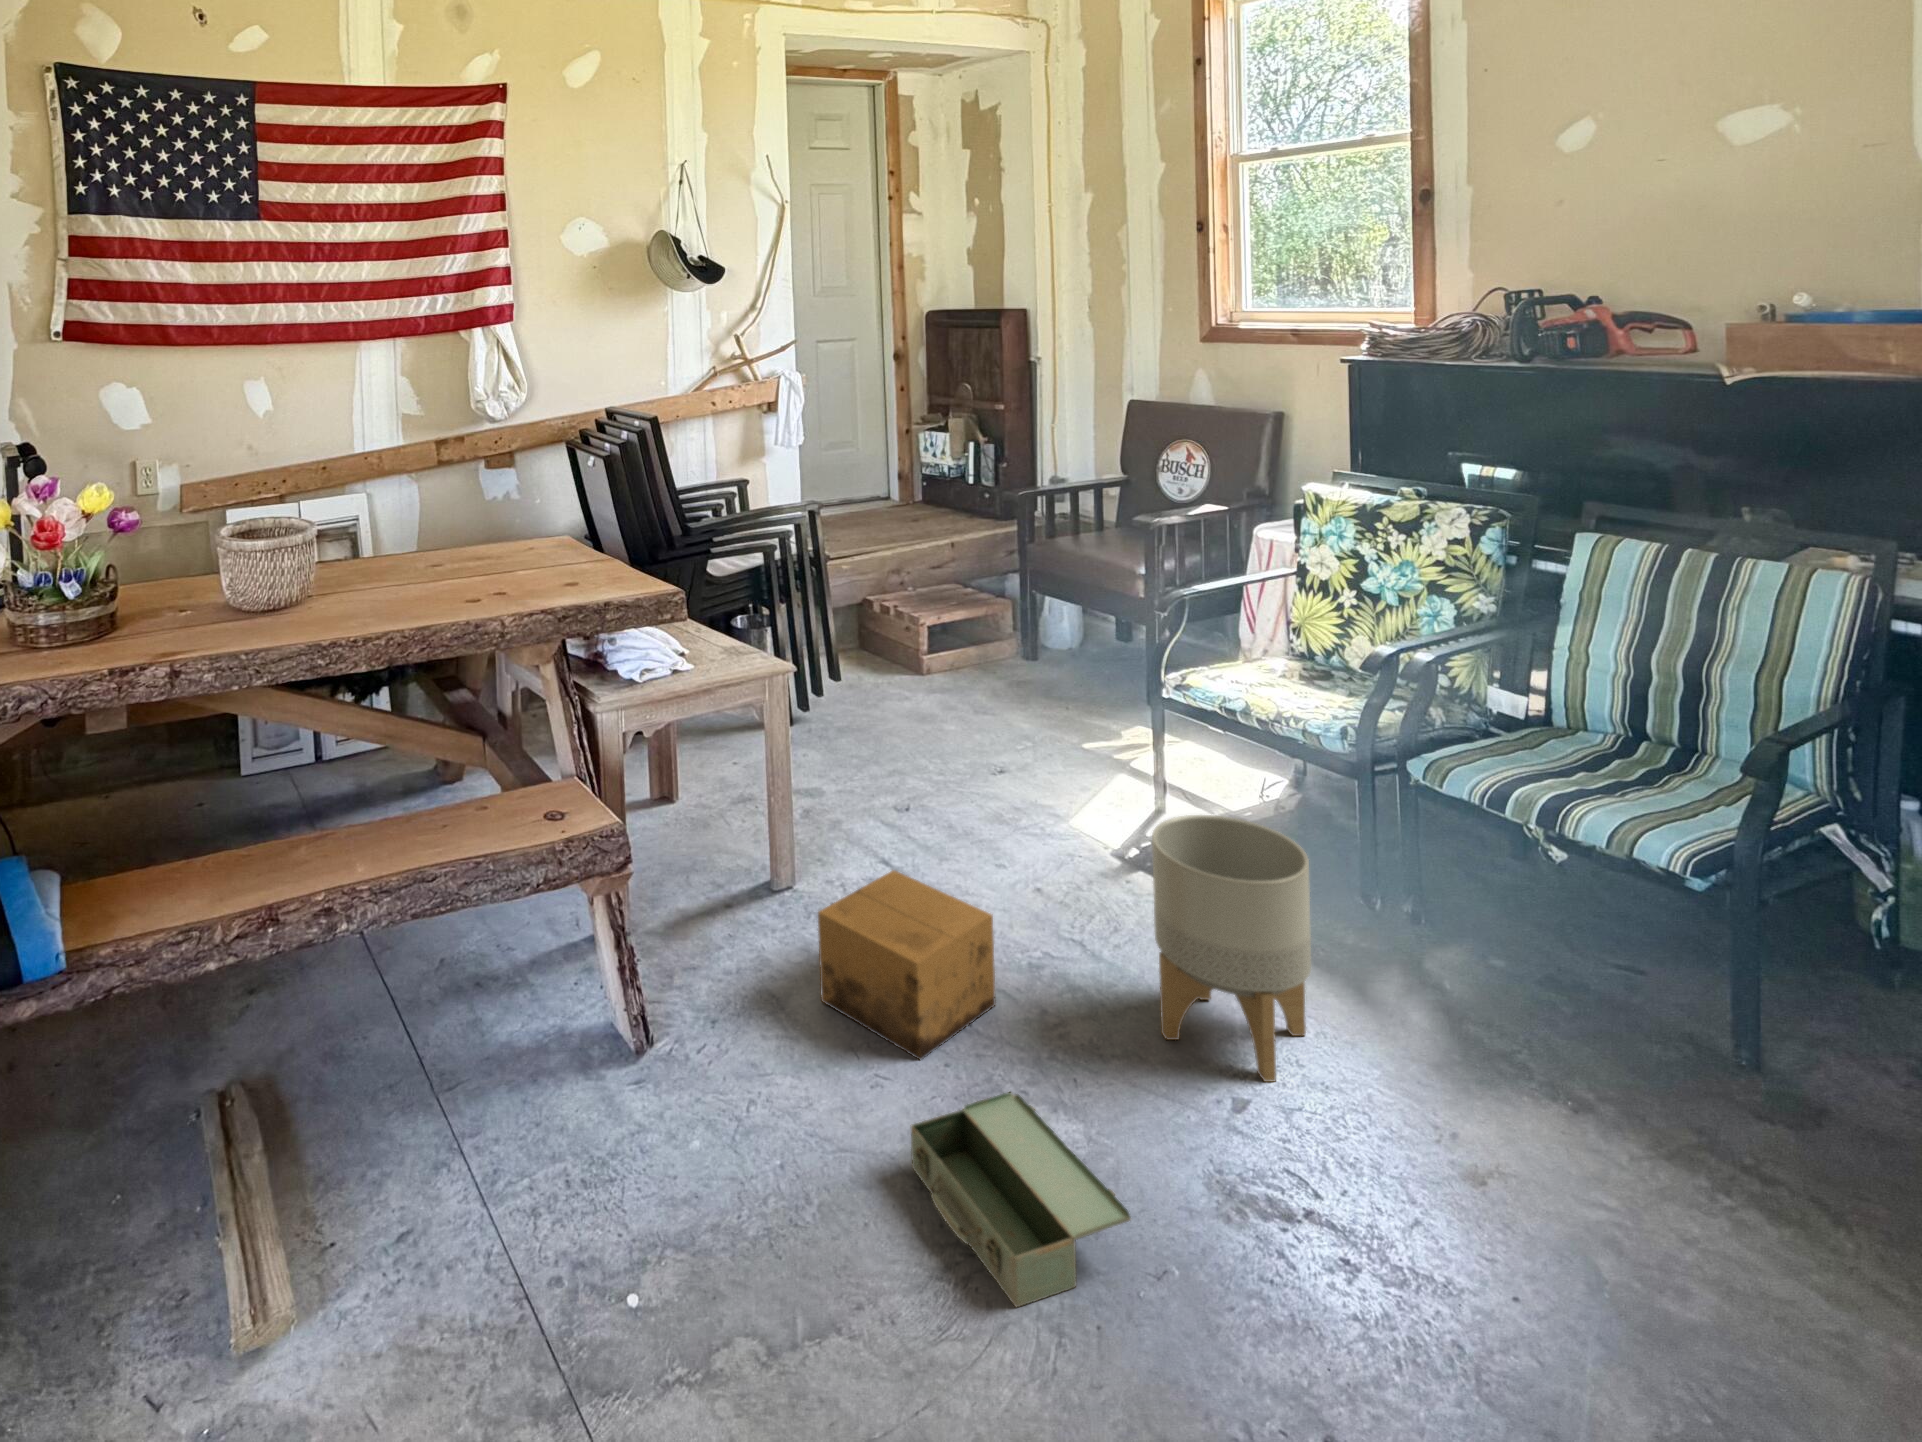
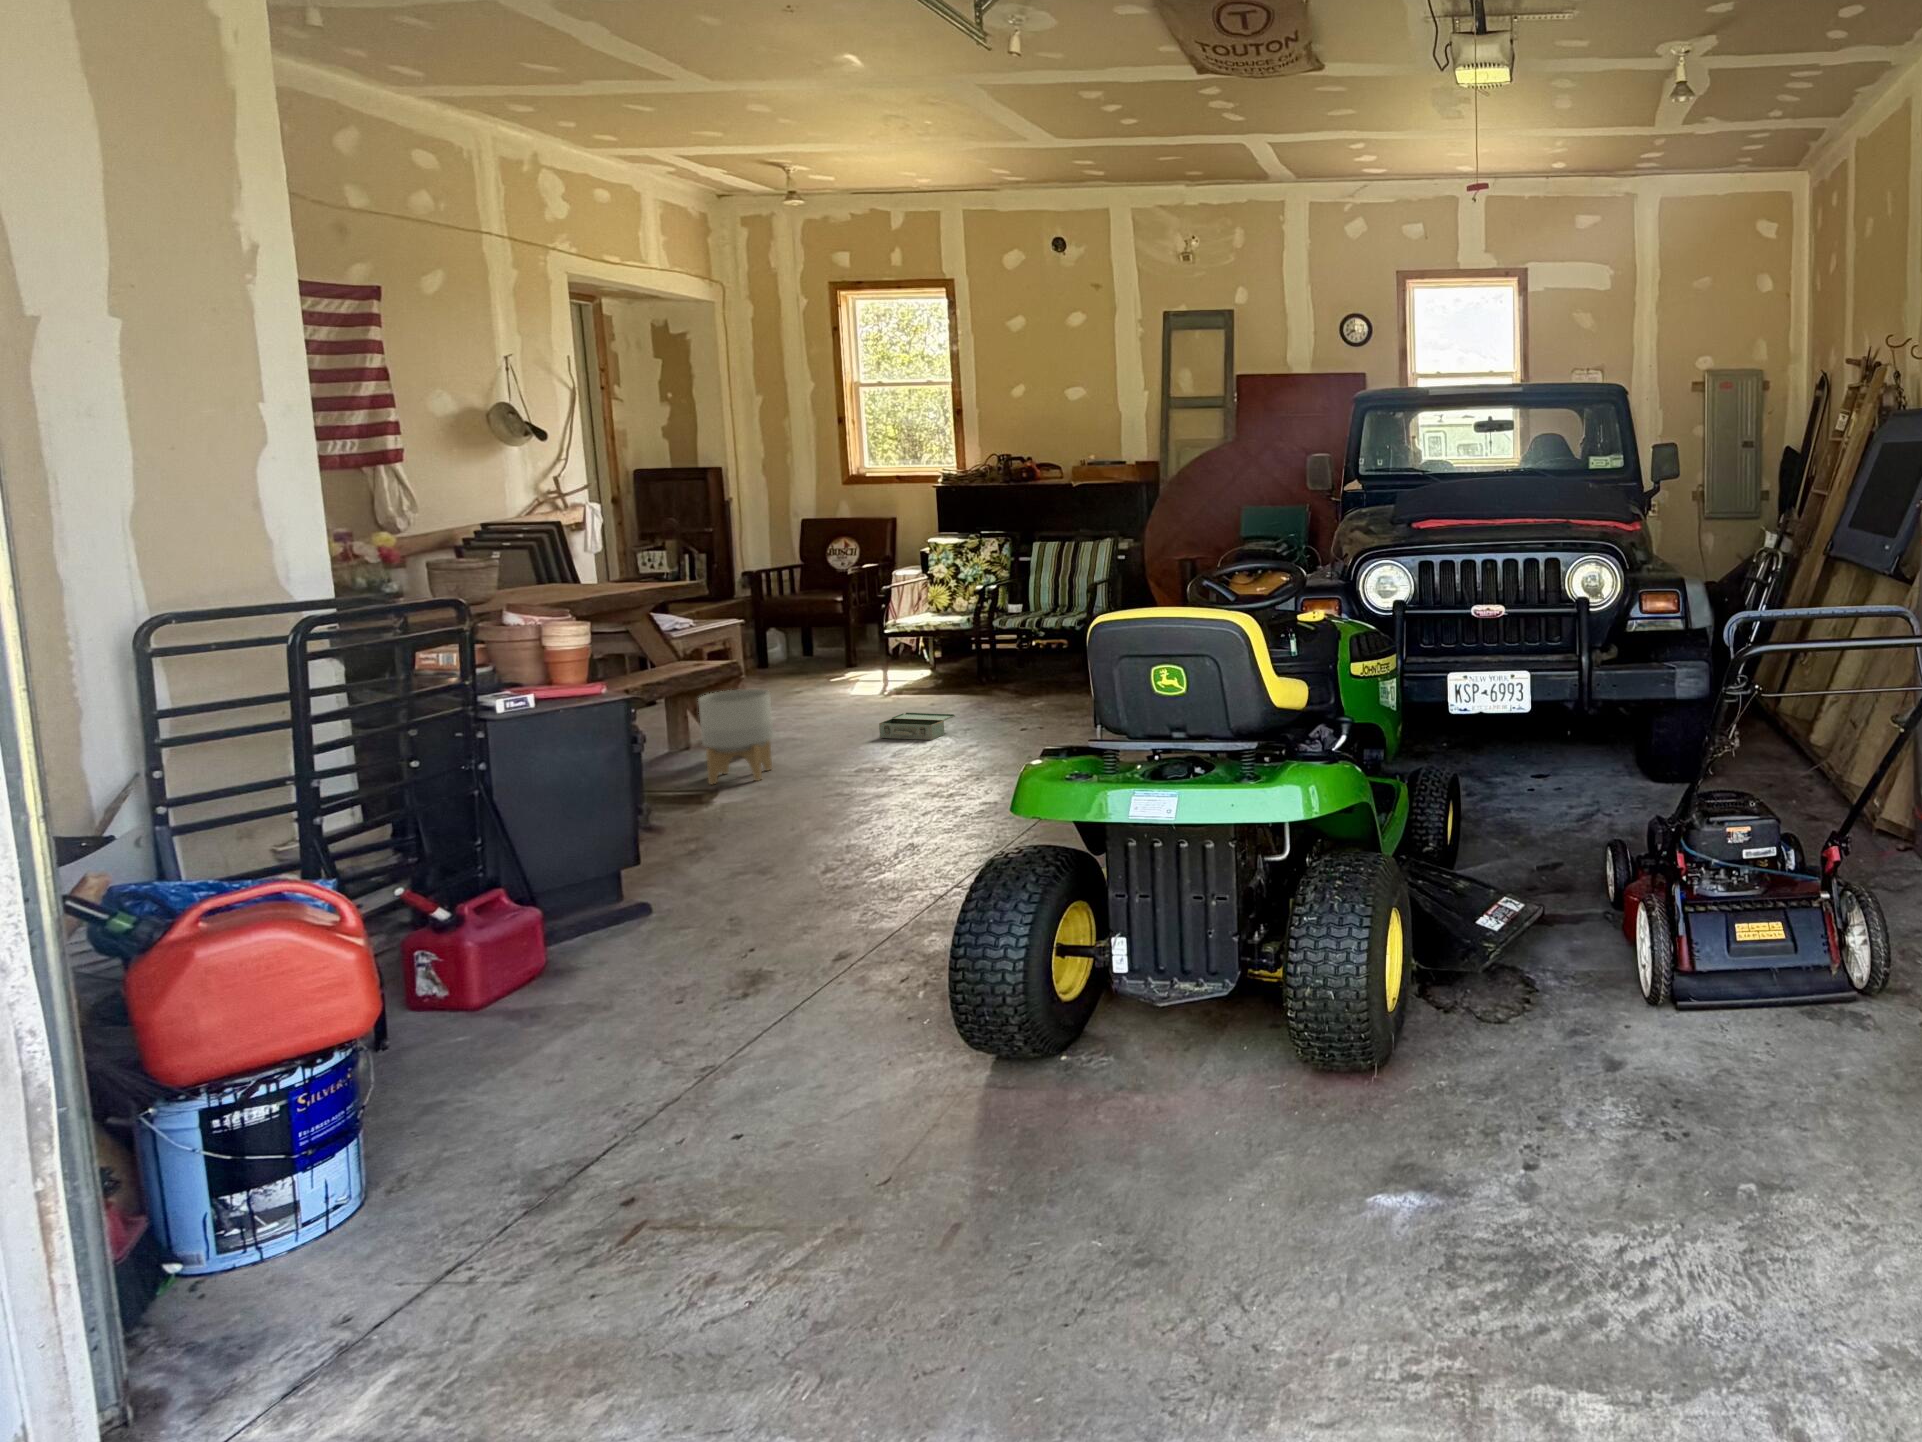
planter: present [1152,815,1311,1082] -> present [699,689,774,784]
cardboard box: present [818,870,996,1060] -> none [802,685,872,733]

